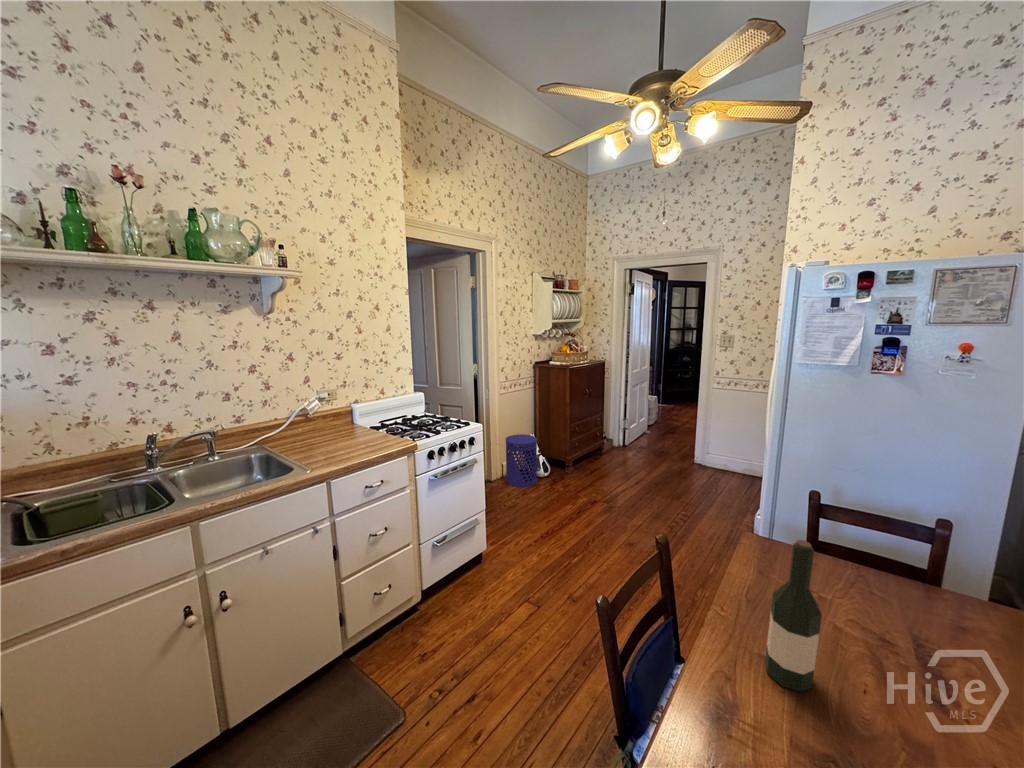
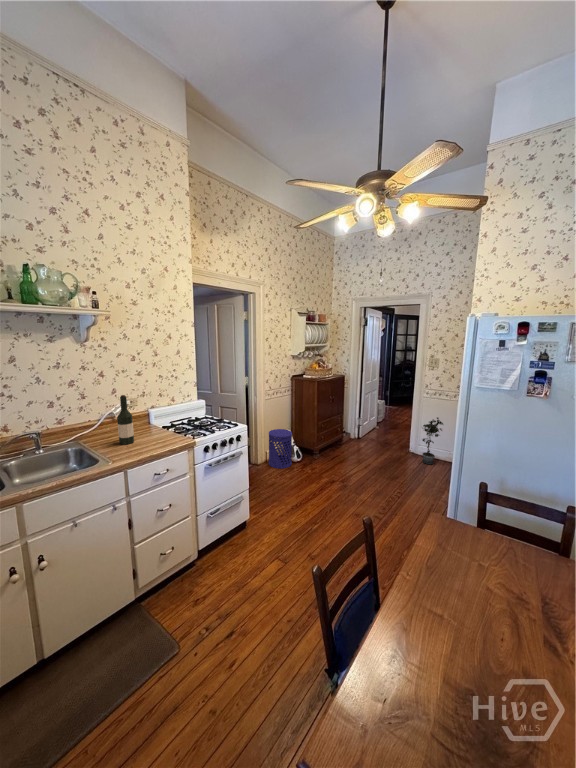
potted plant: none [711,415,744,479] -> present [422,417,443,464]
wine bottle: present [765,540,822,692] -> present [117,395,134,445]

